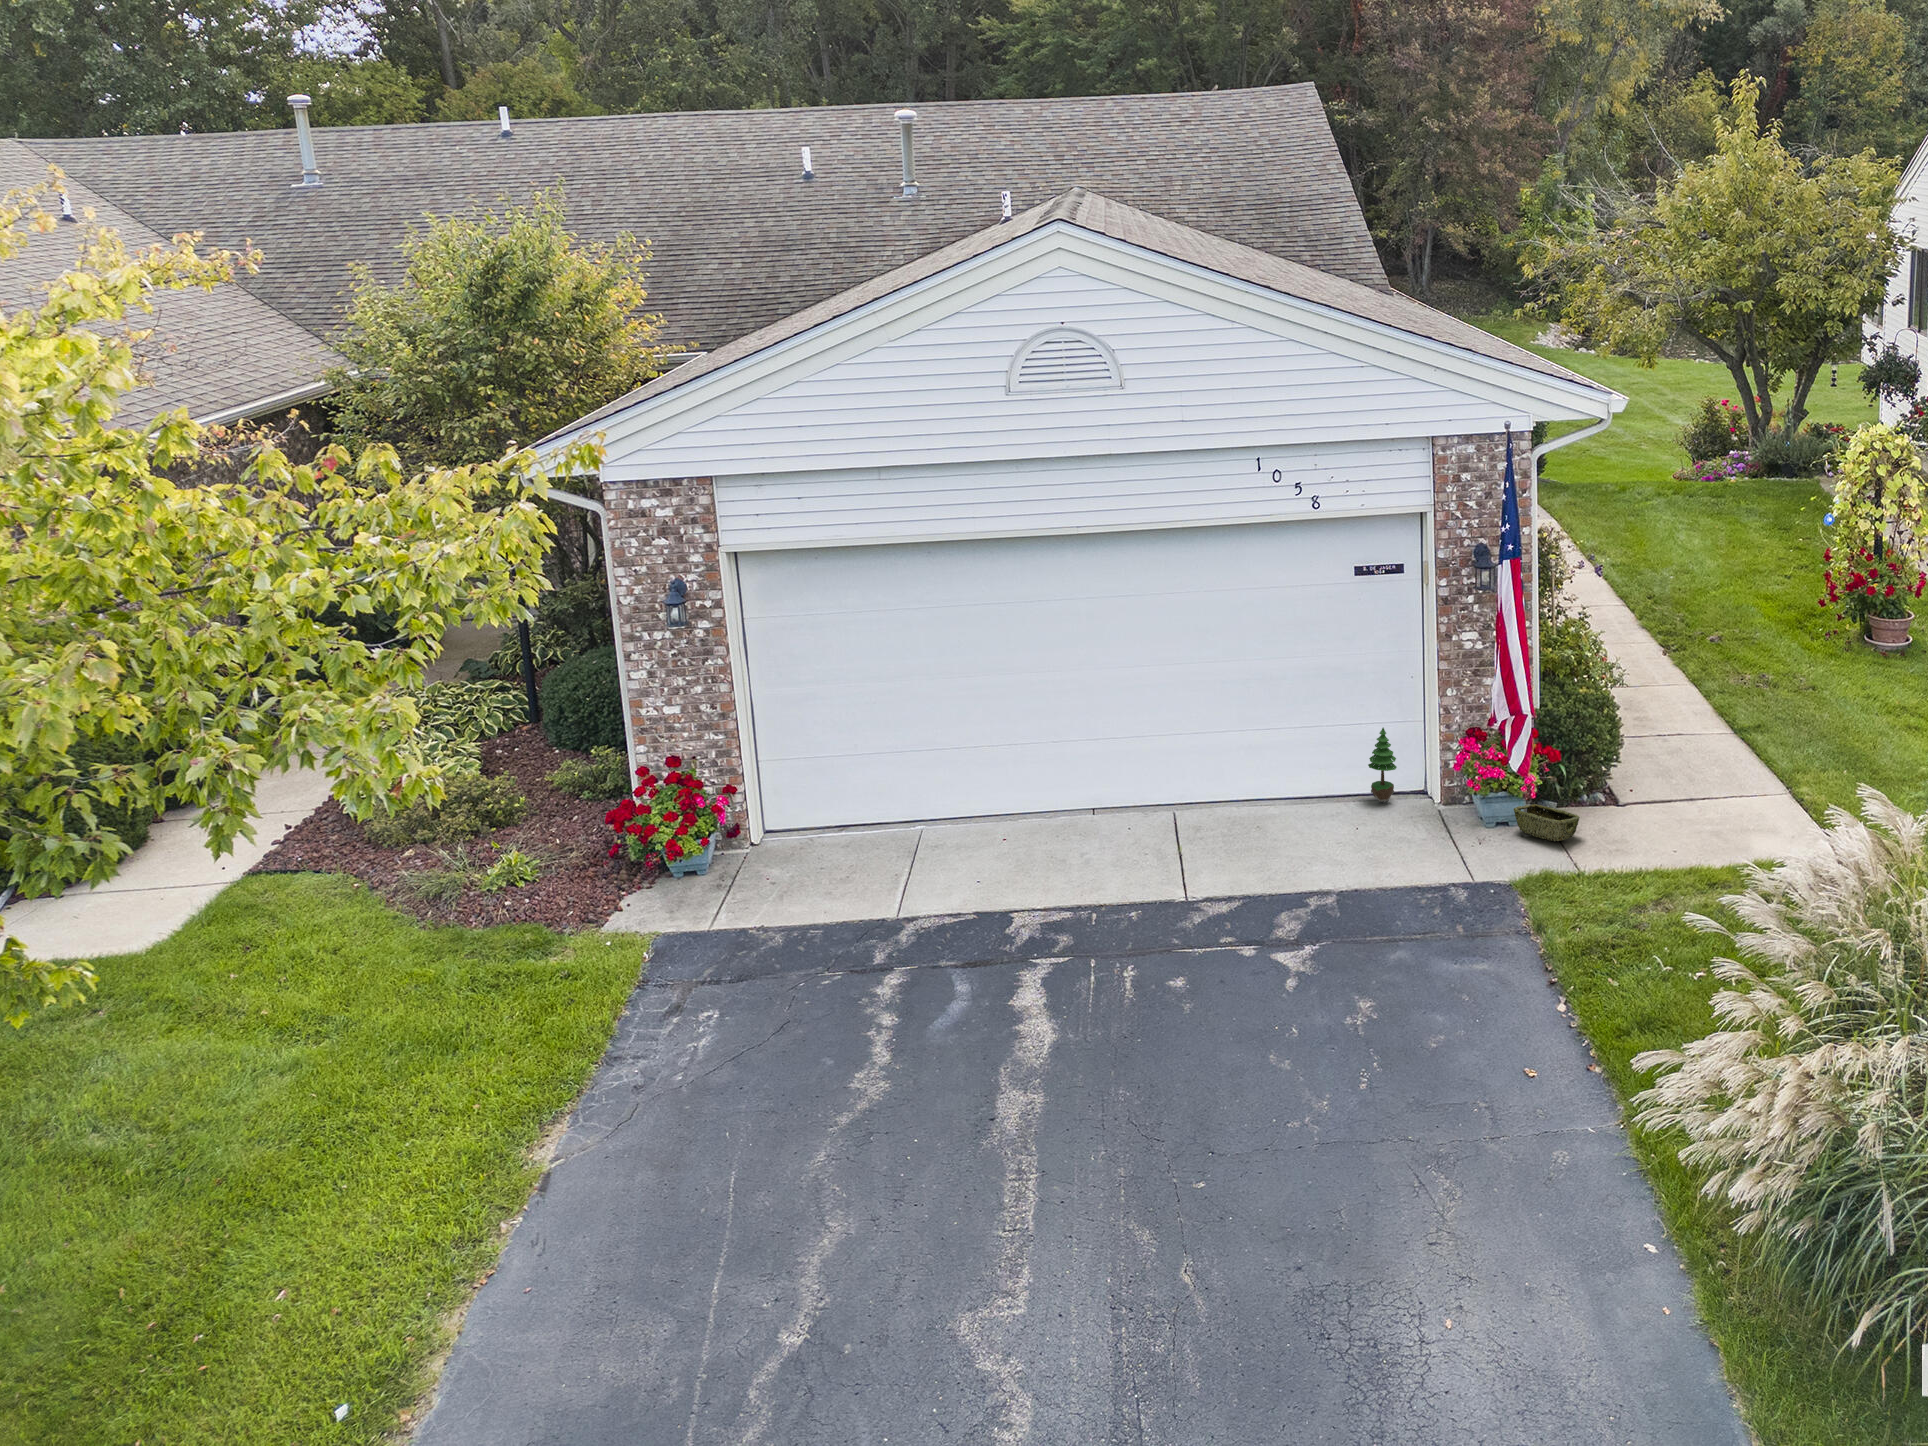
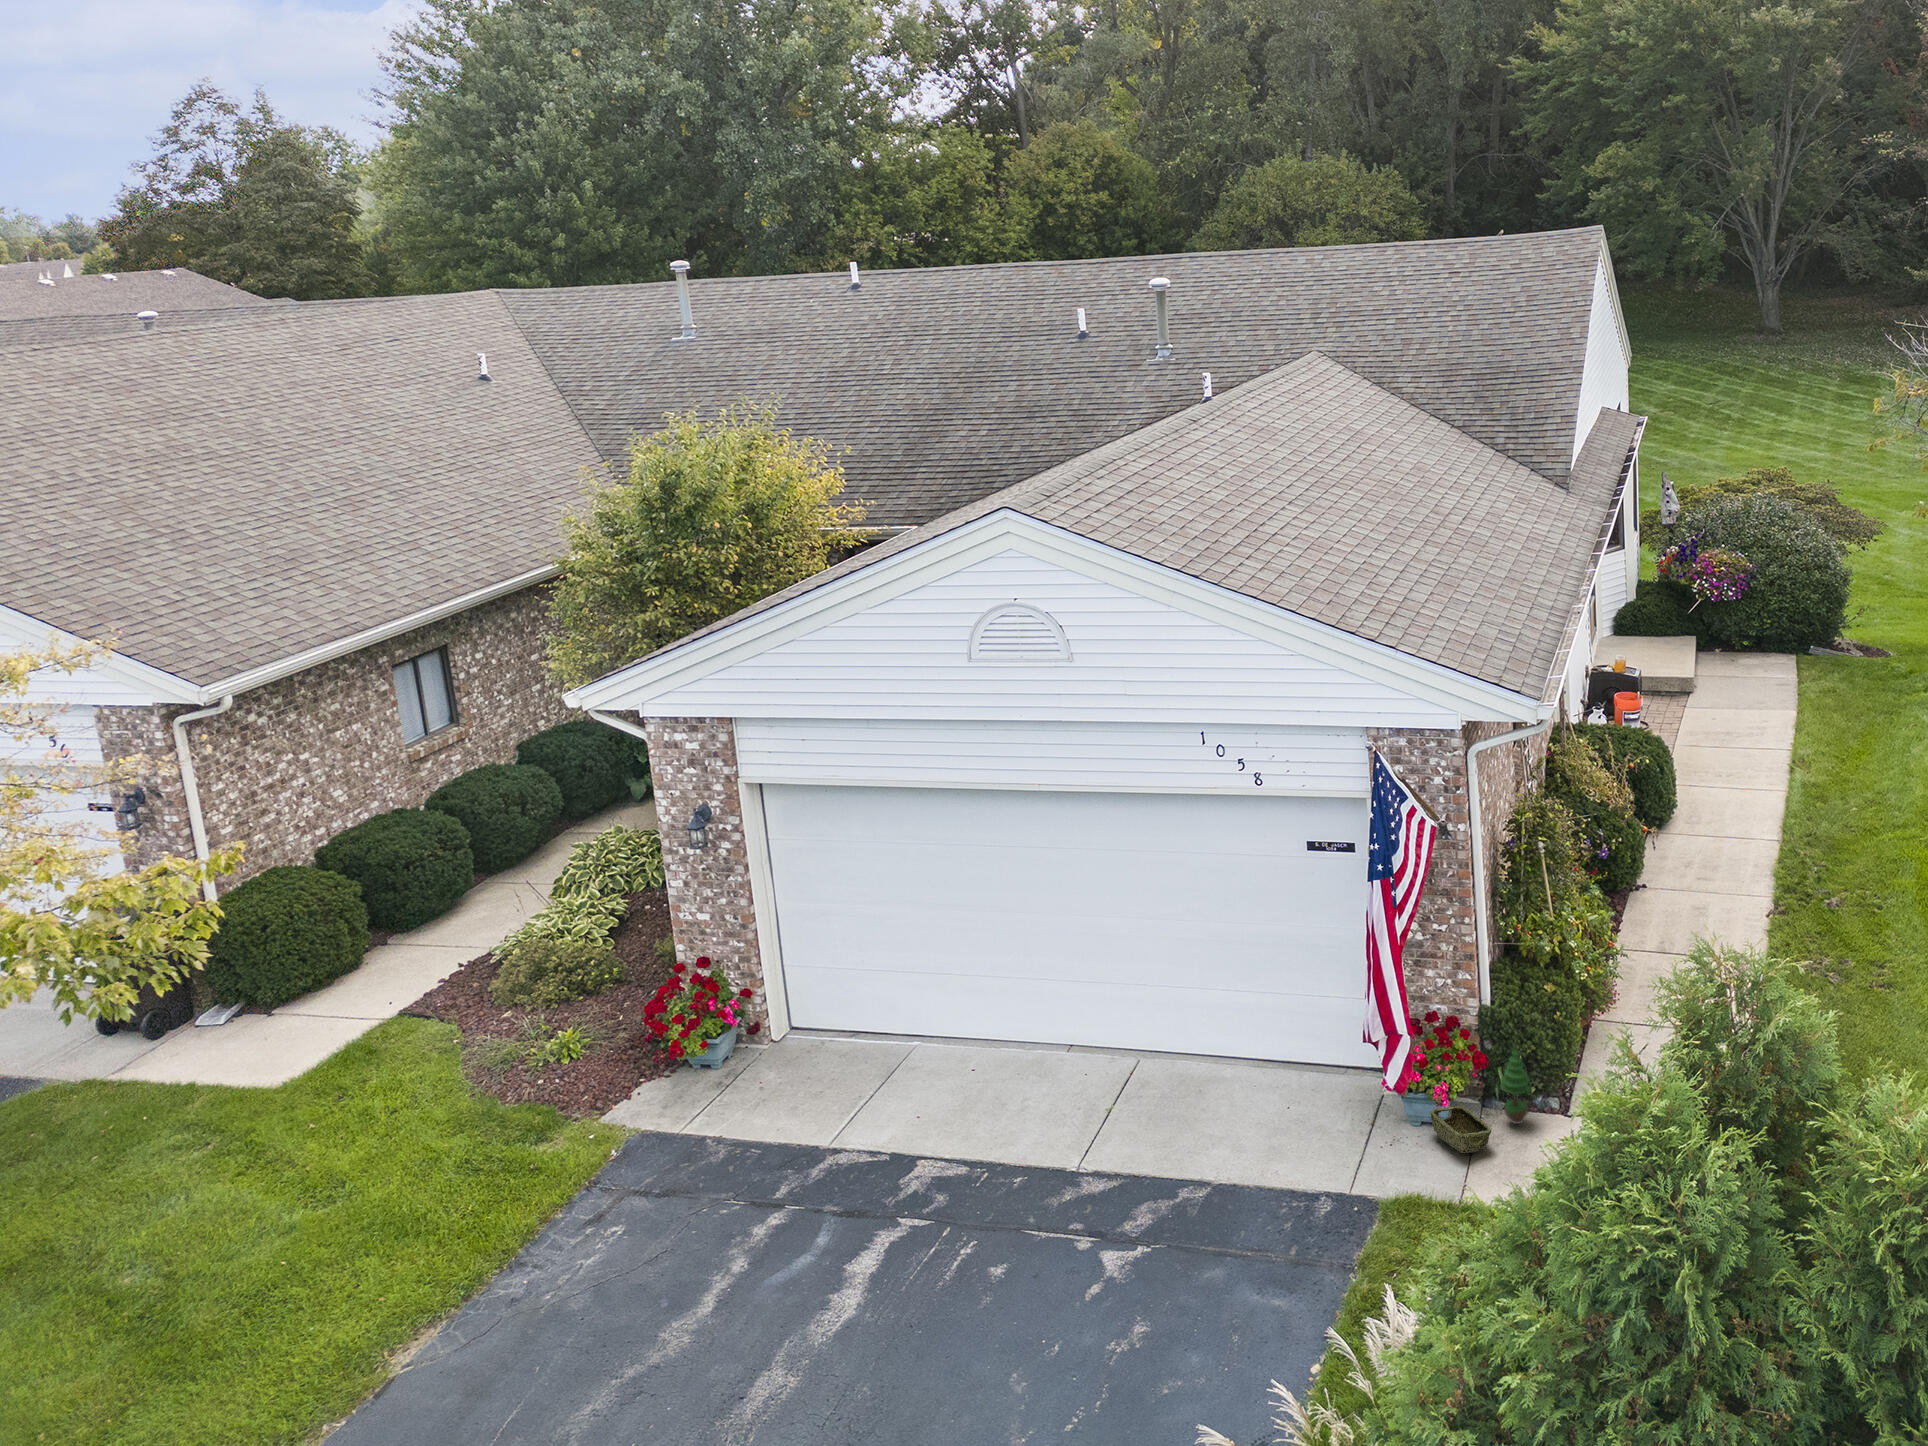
potted tree: present [1368,728,1397,803] -> present [1501,1049,1530,1124]

